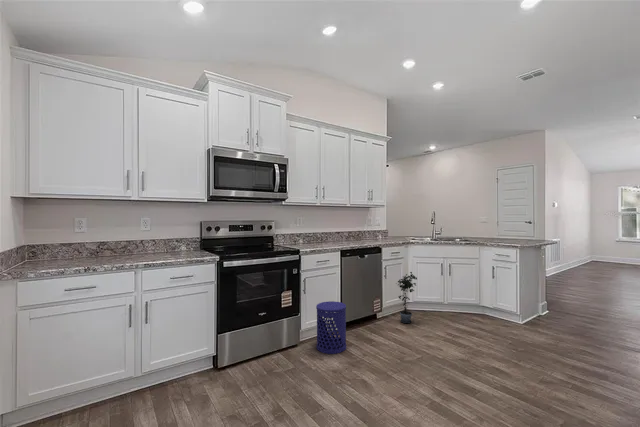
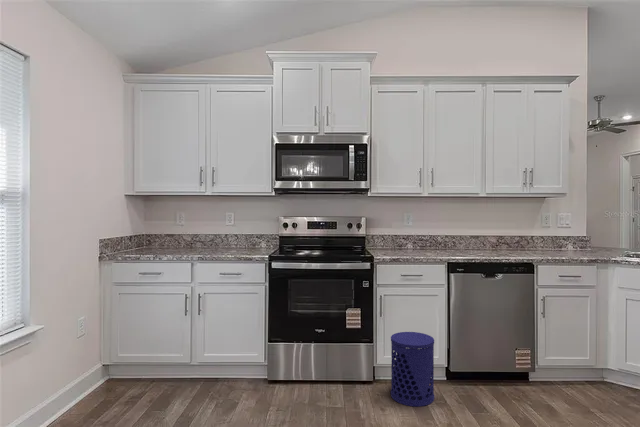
potted plant: present [398,272,417,323] -> none [560,312,604,400]

